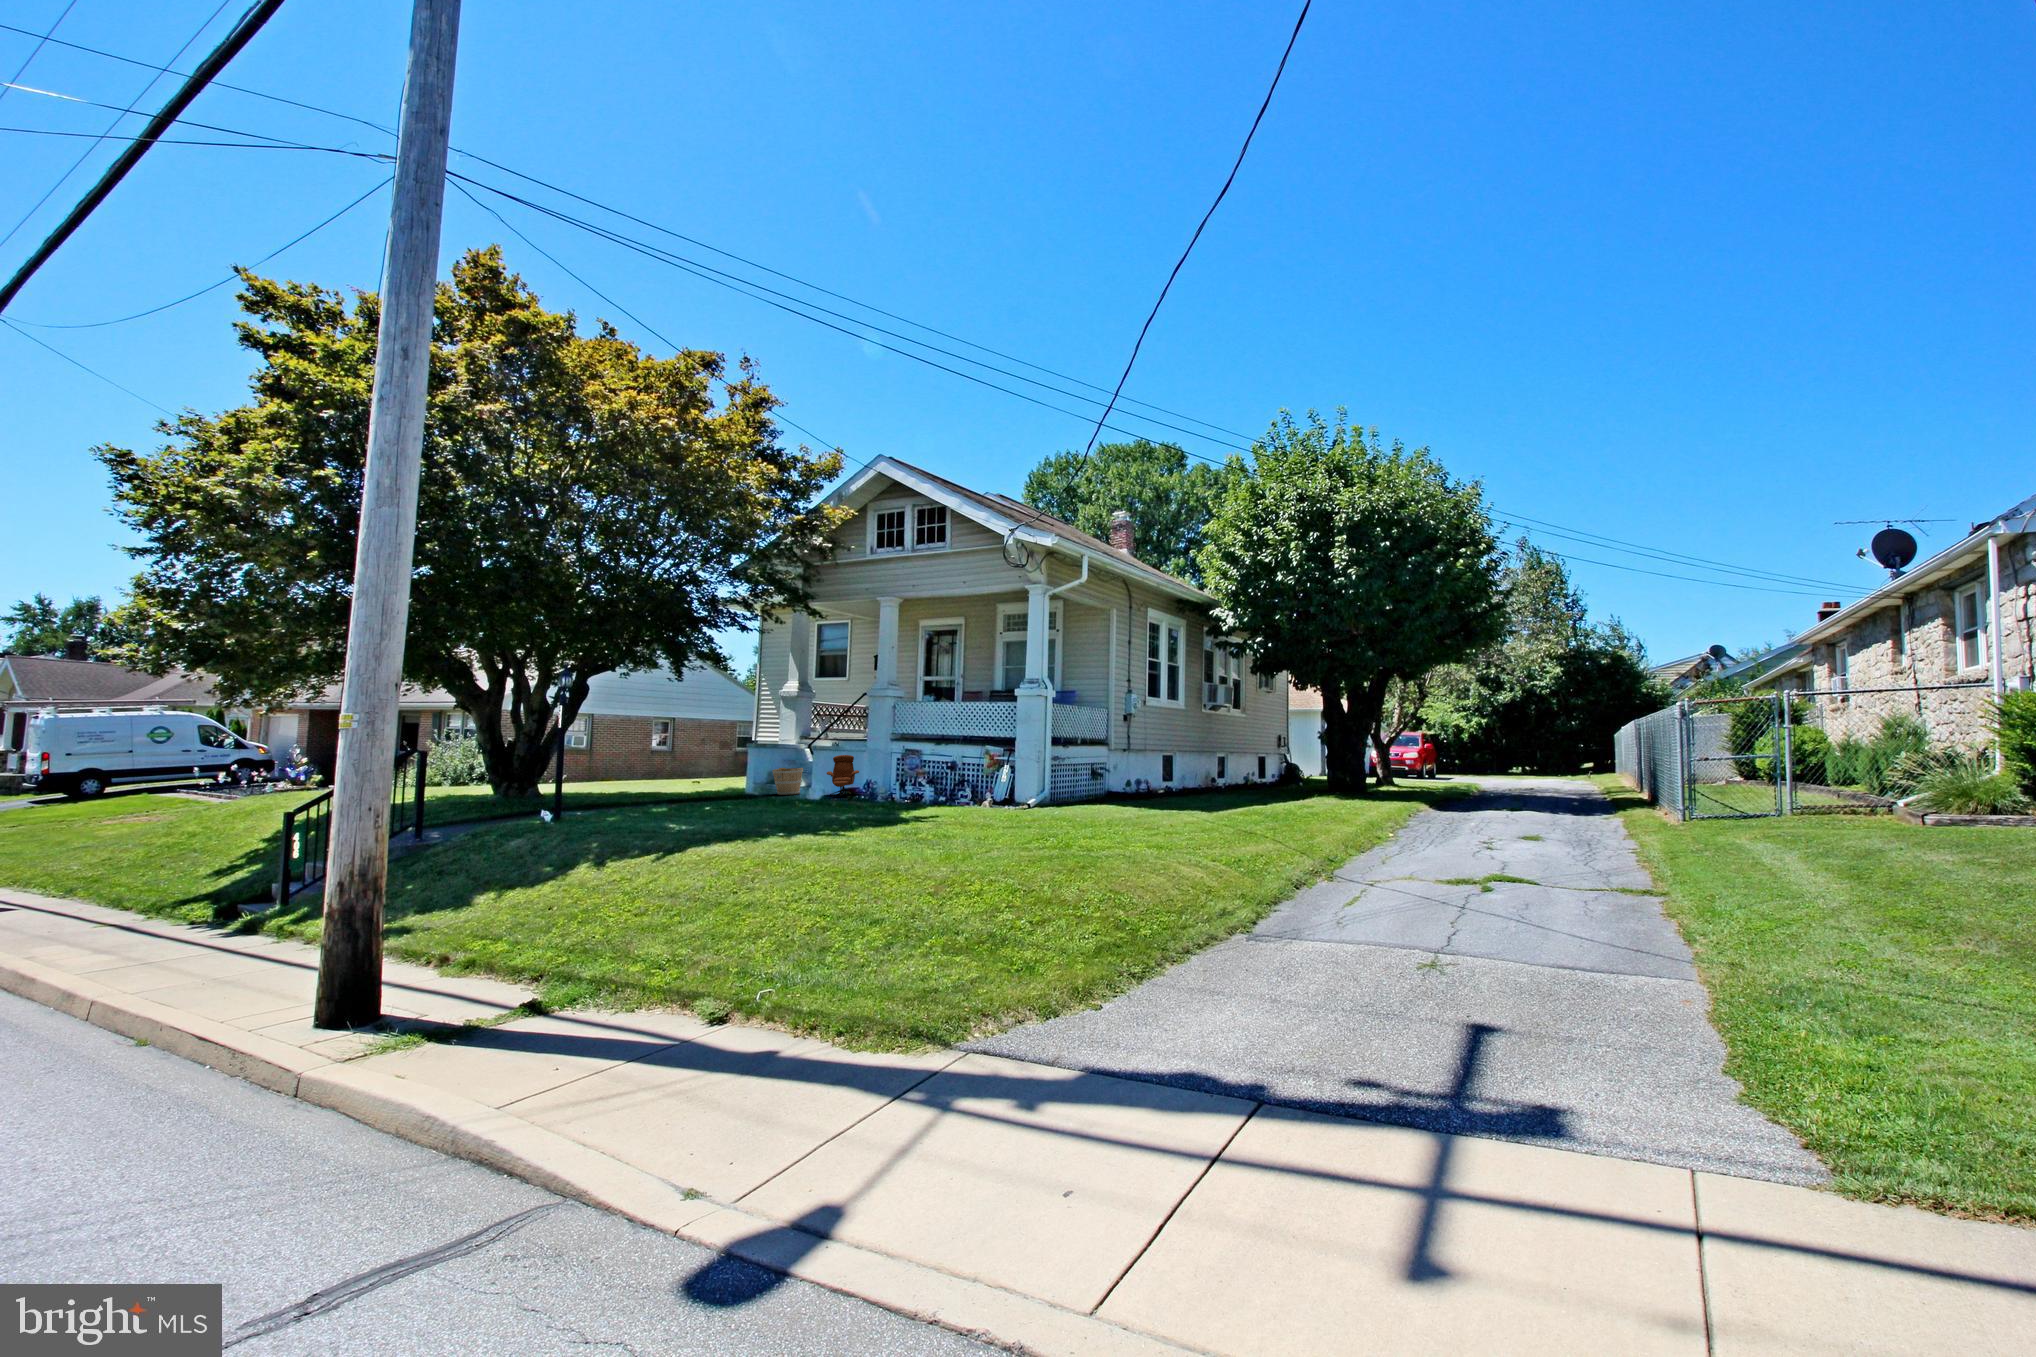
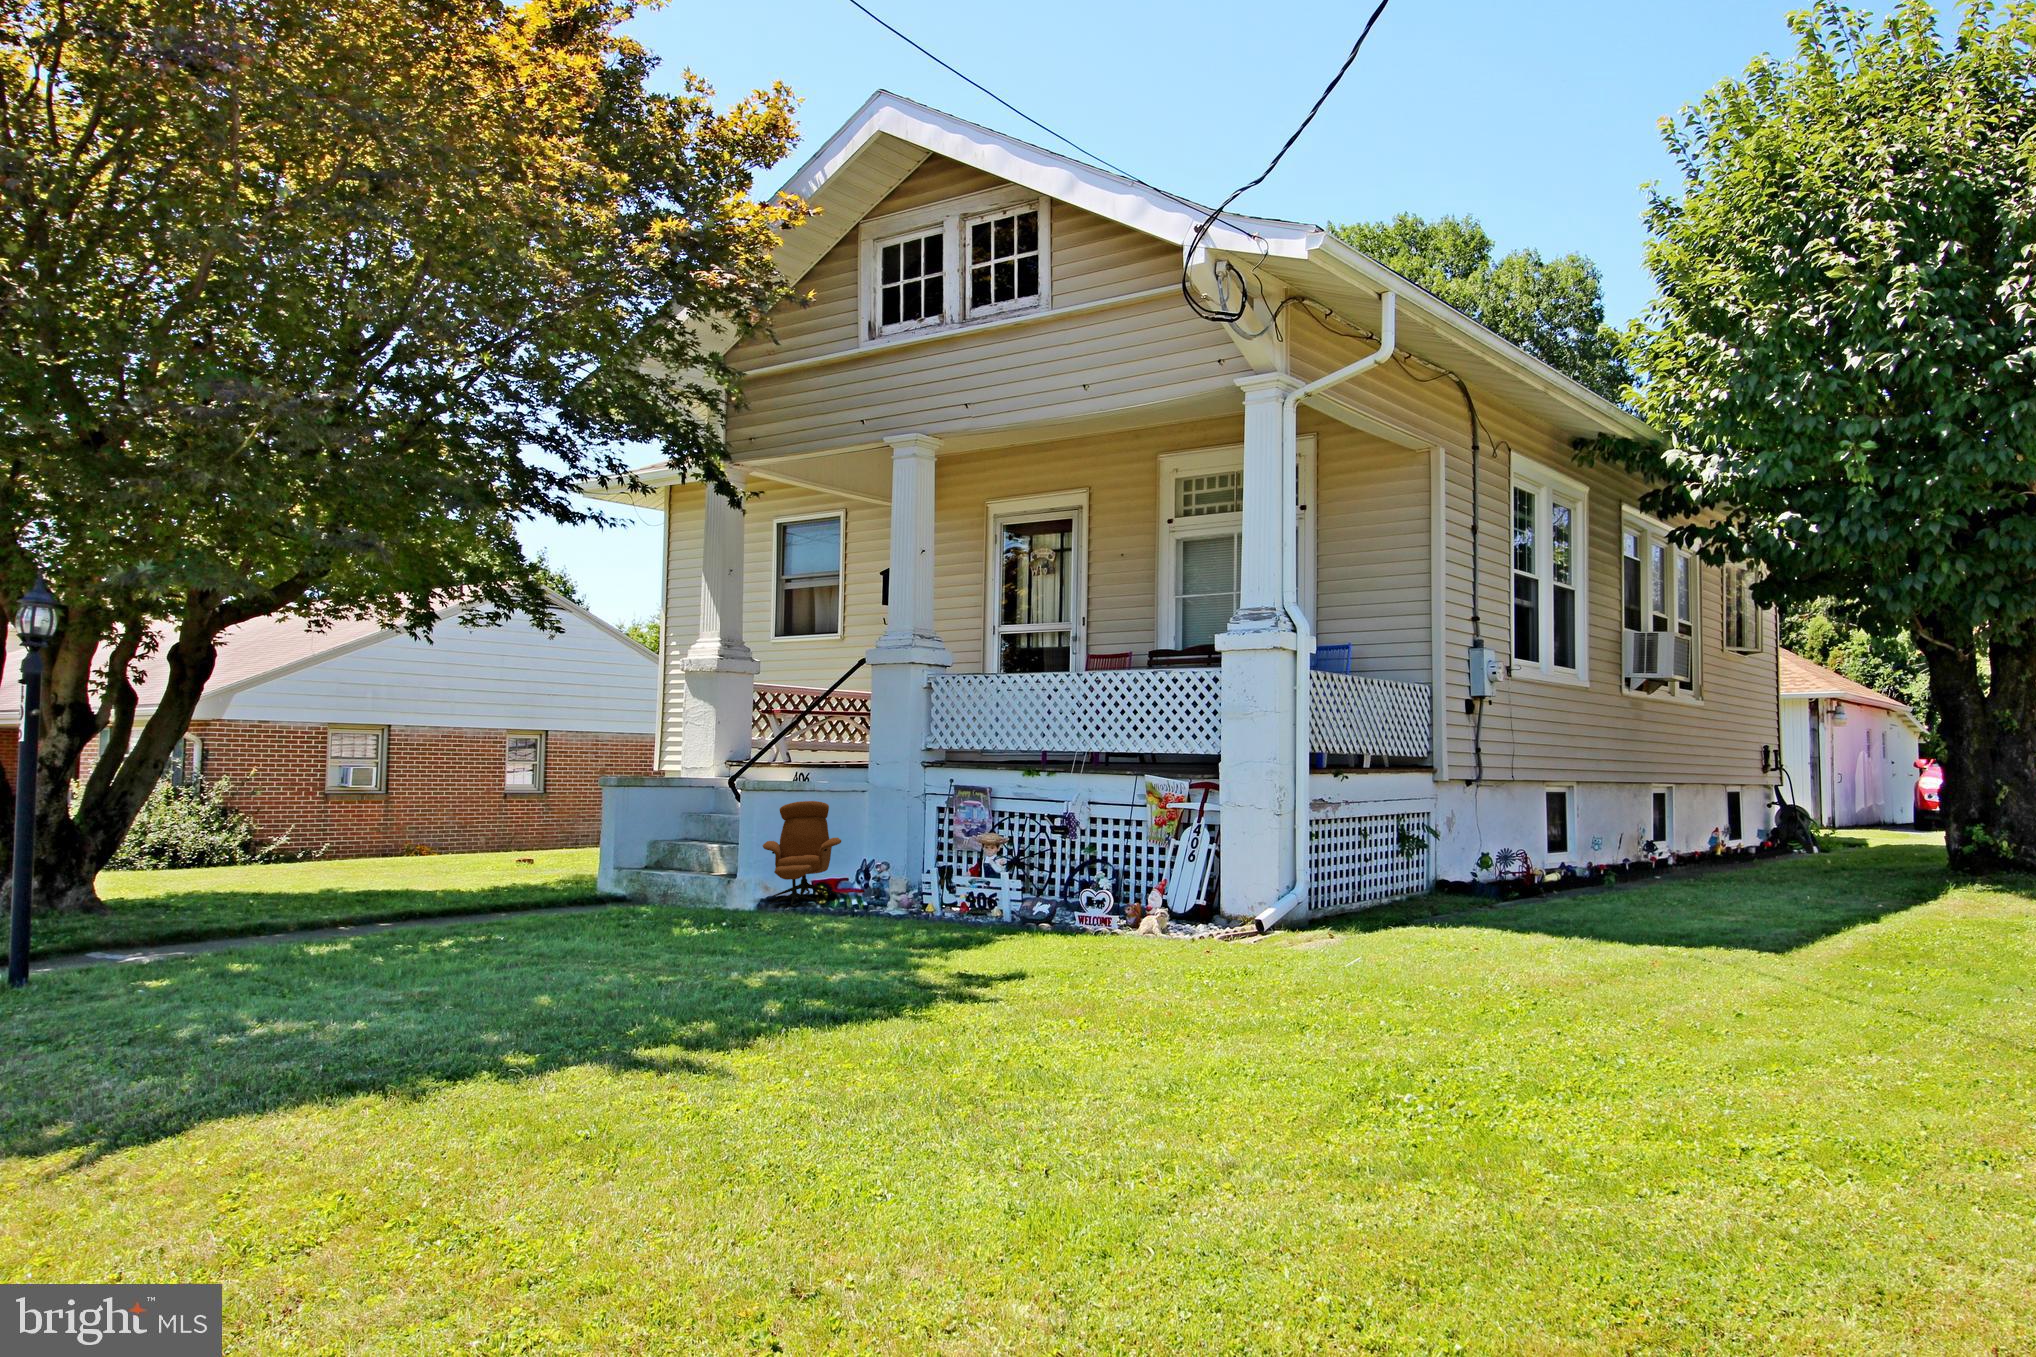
wooden bucket: present [772,768,803,795] -> none [639,832,713,898]

